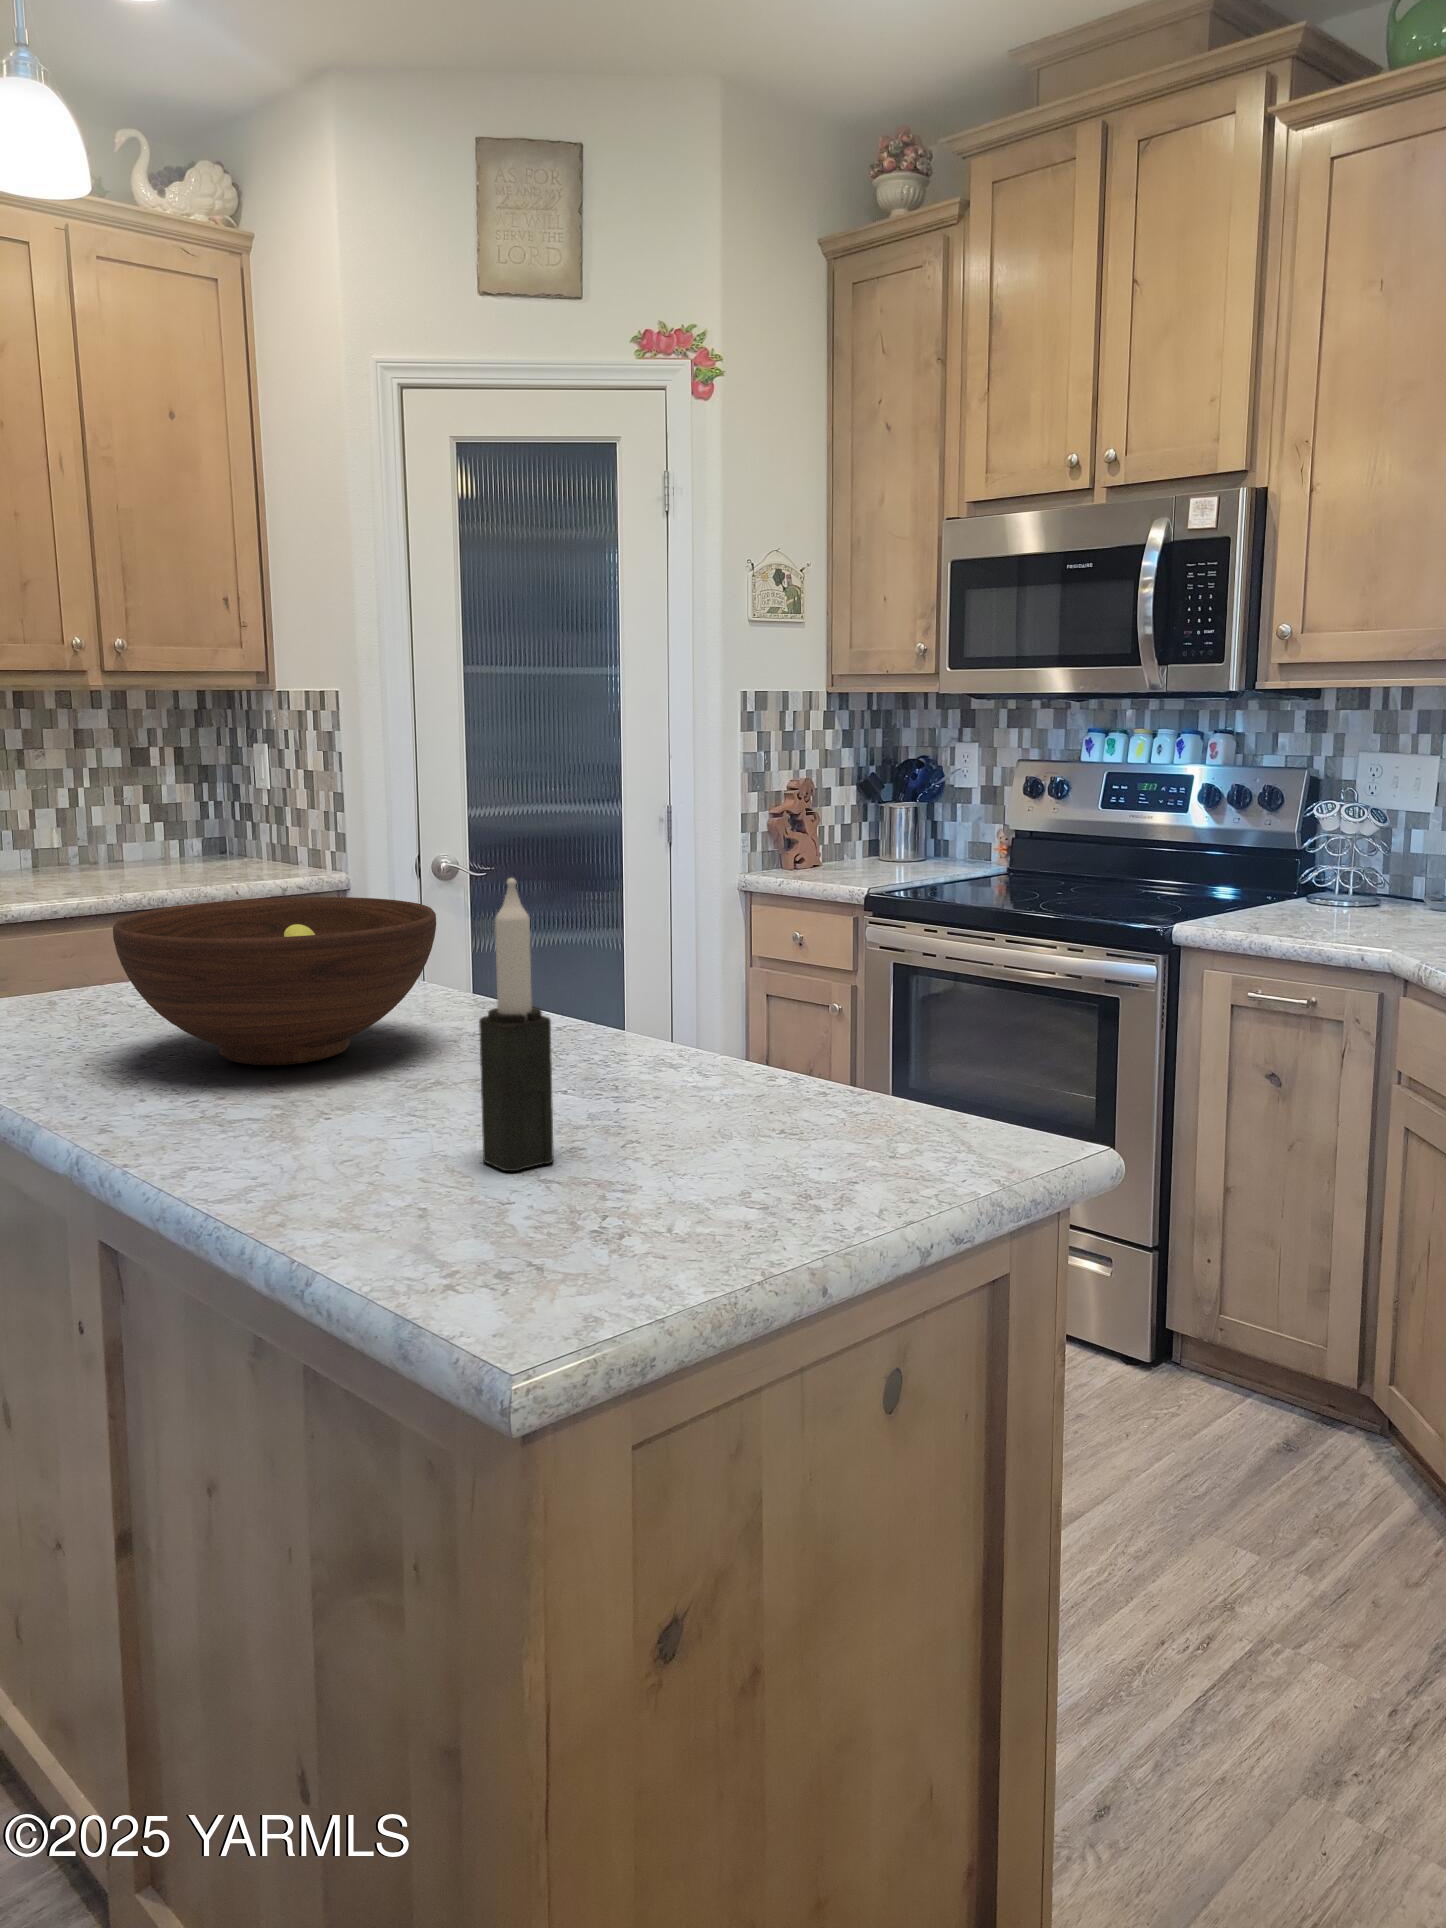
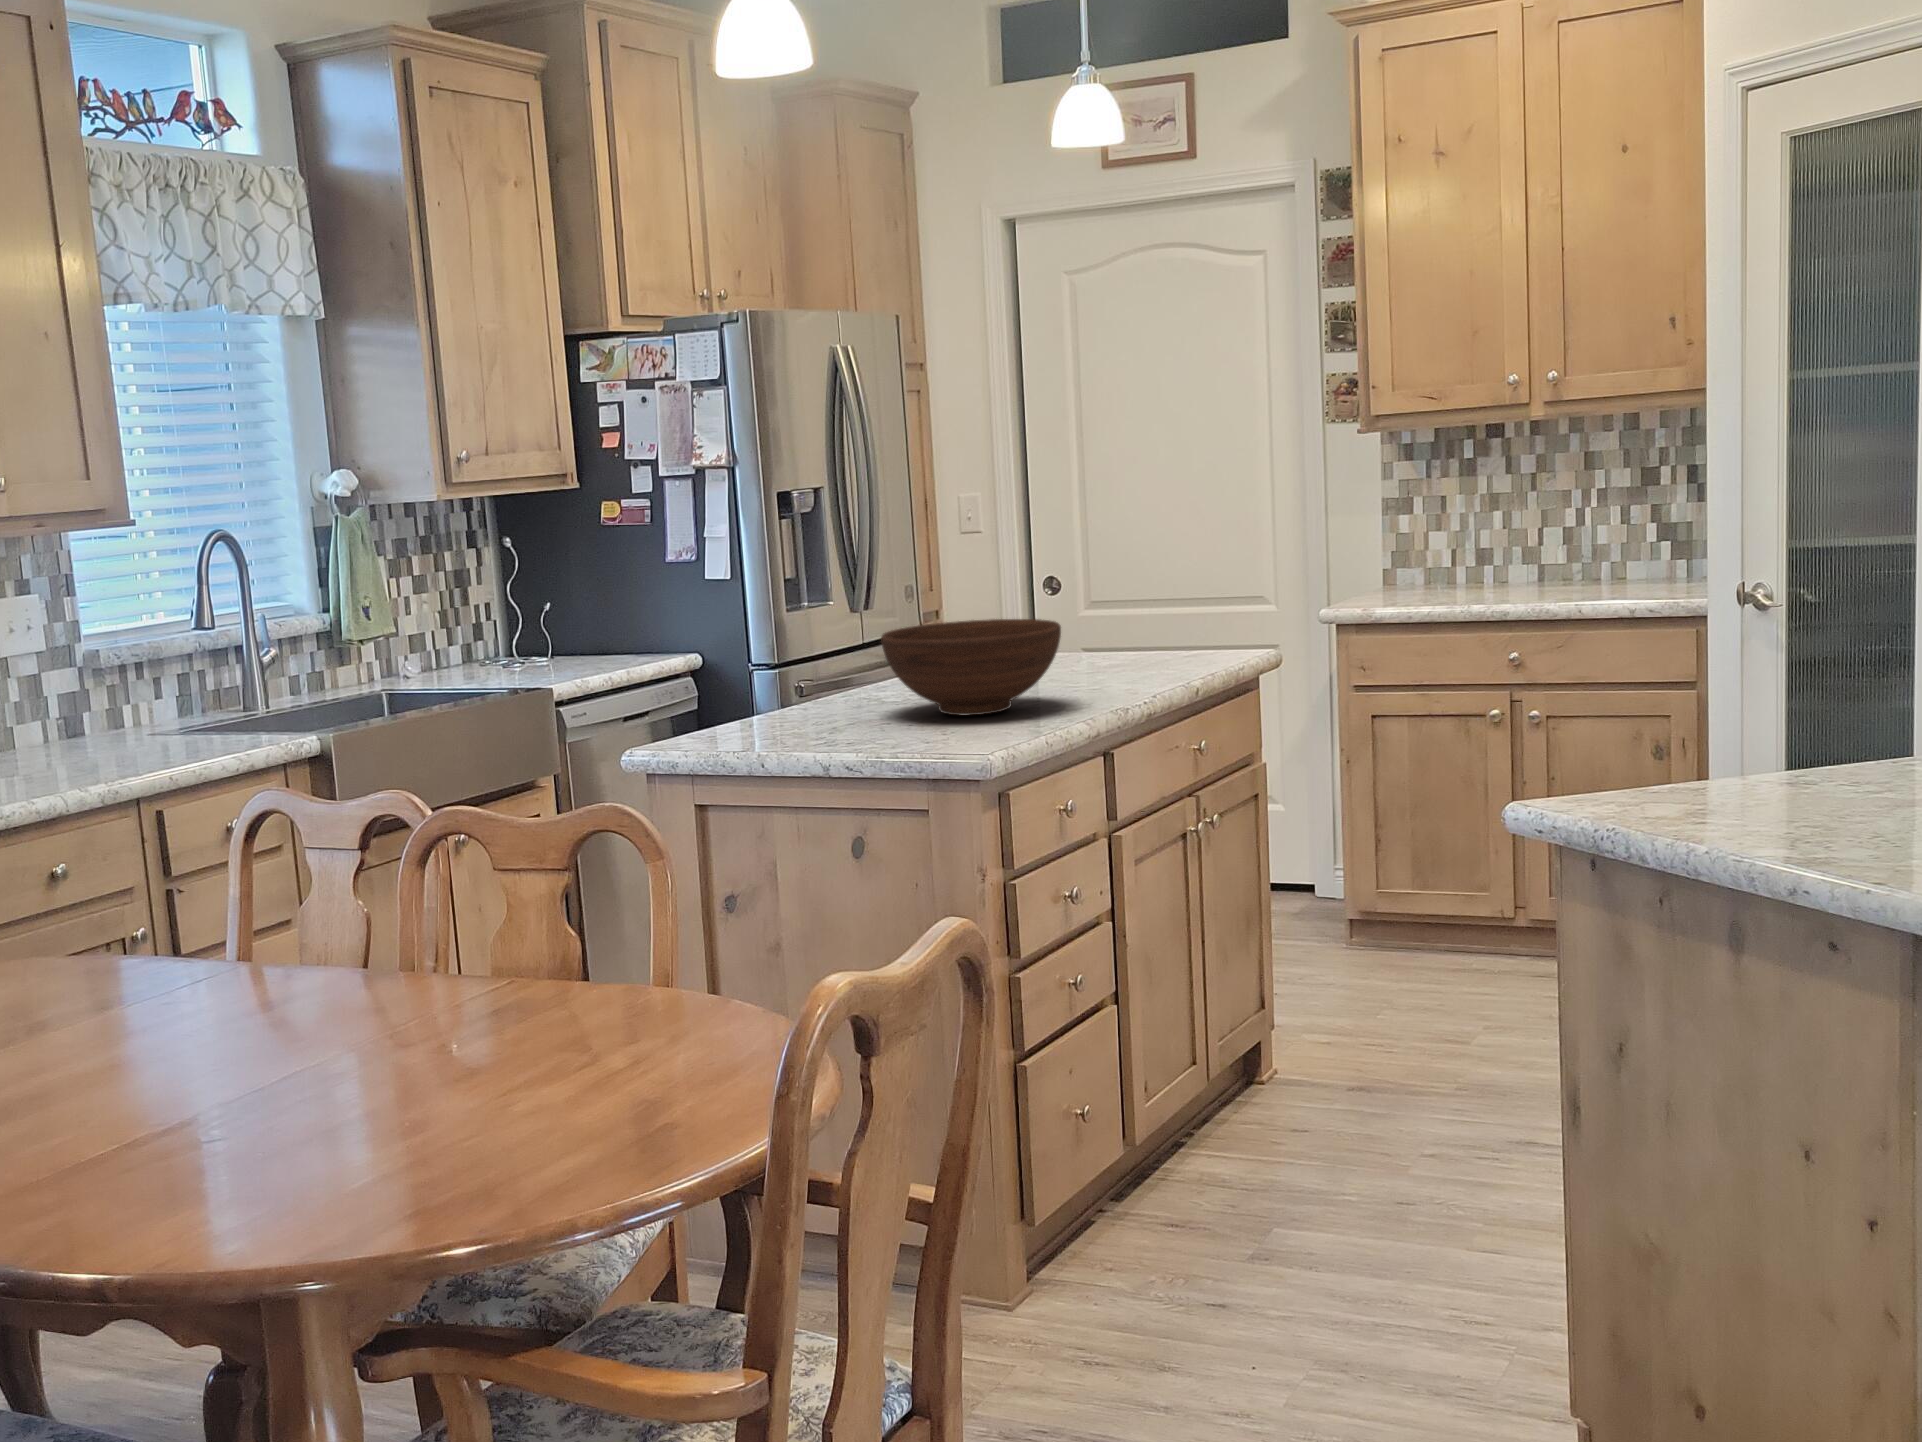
candle: present [479,878,554,1171] -> none [793,615,833,760]

